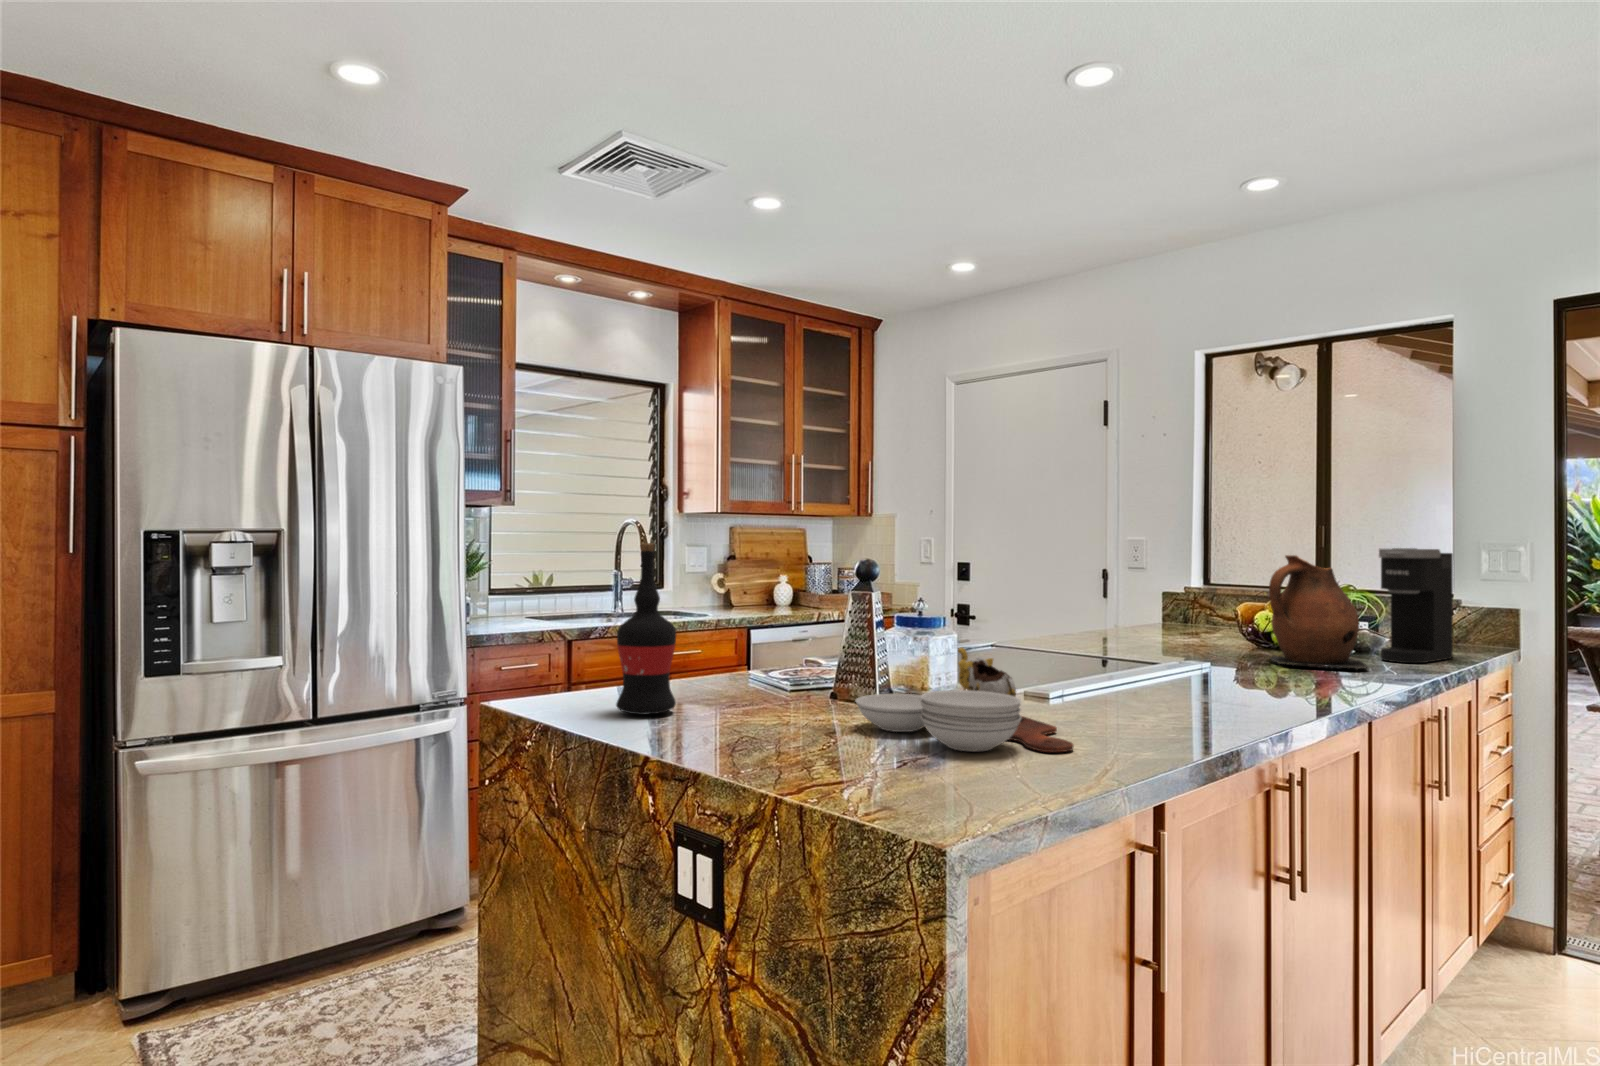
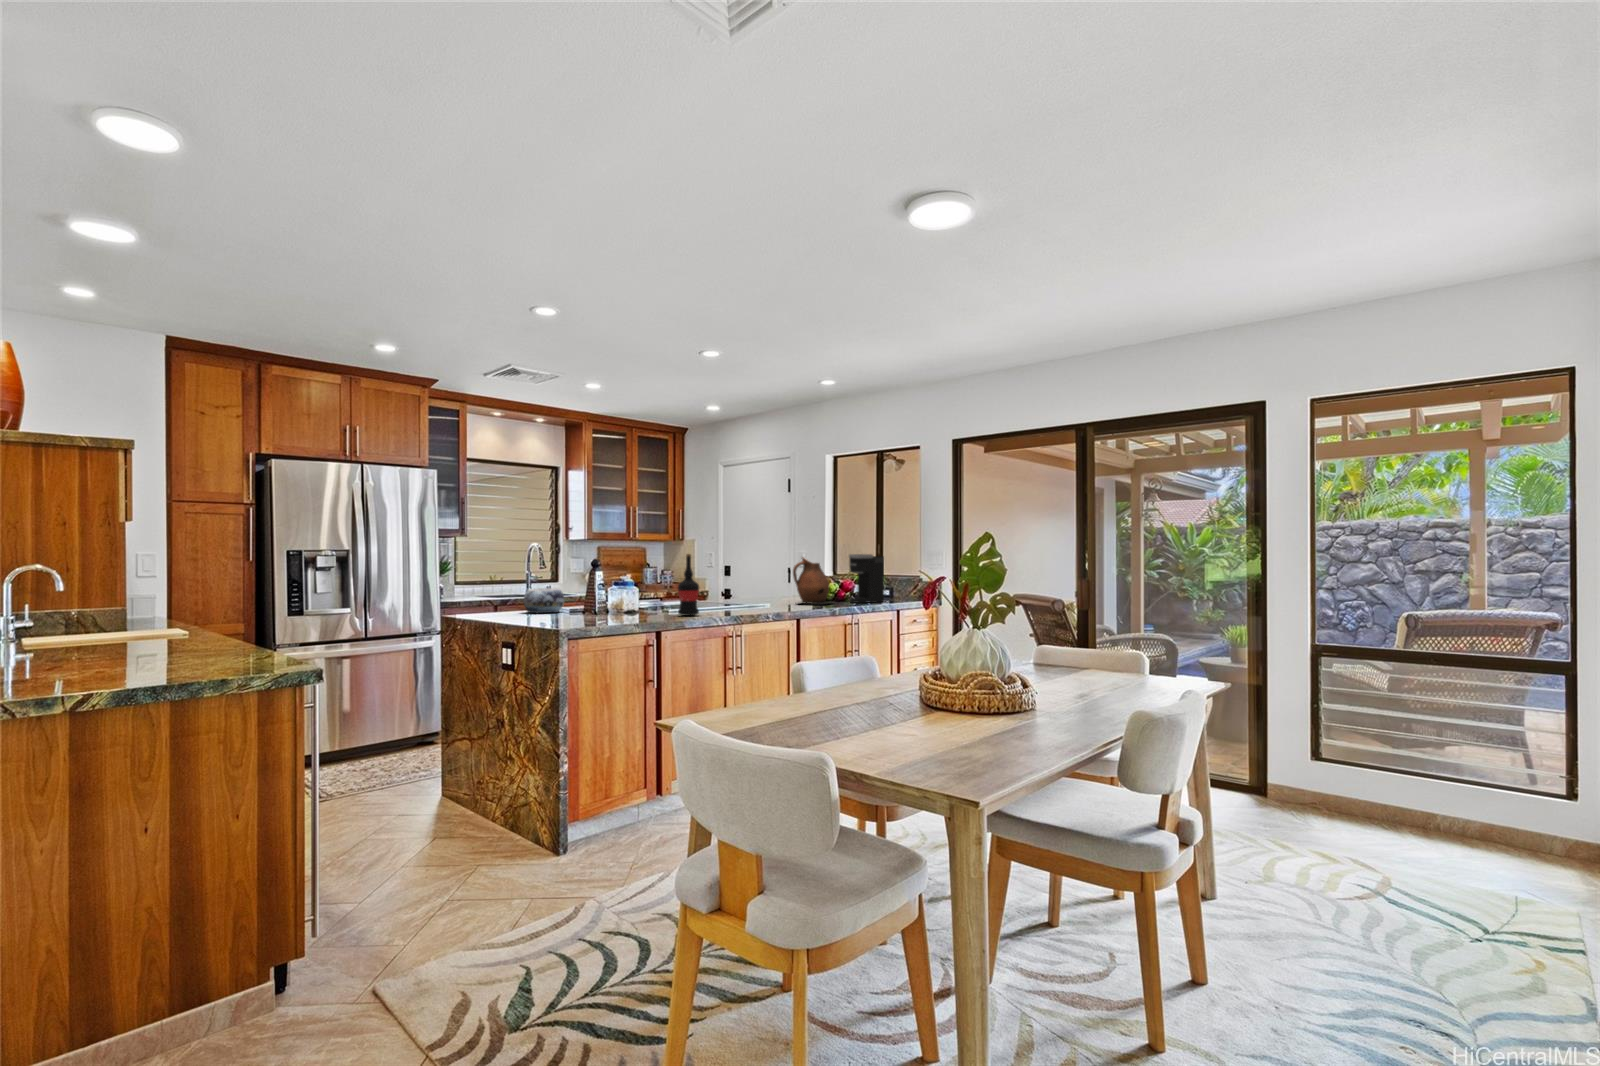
wine bottle: present [616,543,676,715] -> present [678,554,699,616]
decorative bowl: none [683,630,784,700] -> present [523,588,564,613]
cutting board: present [856,648,1074,752] -> none [575,590,644,619]

